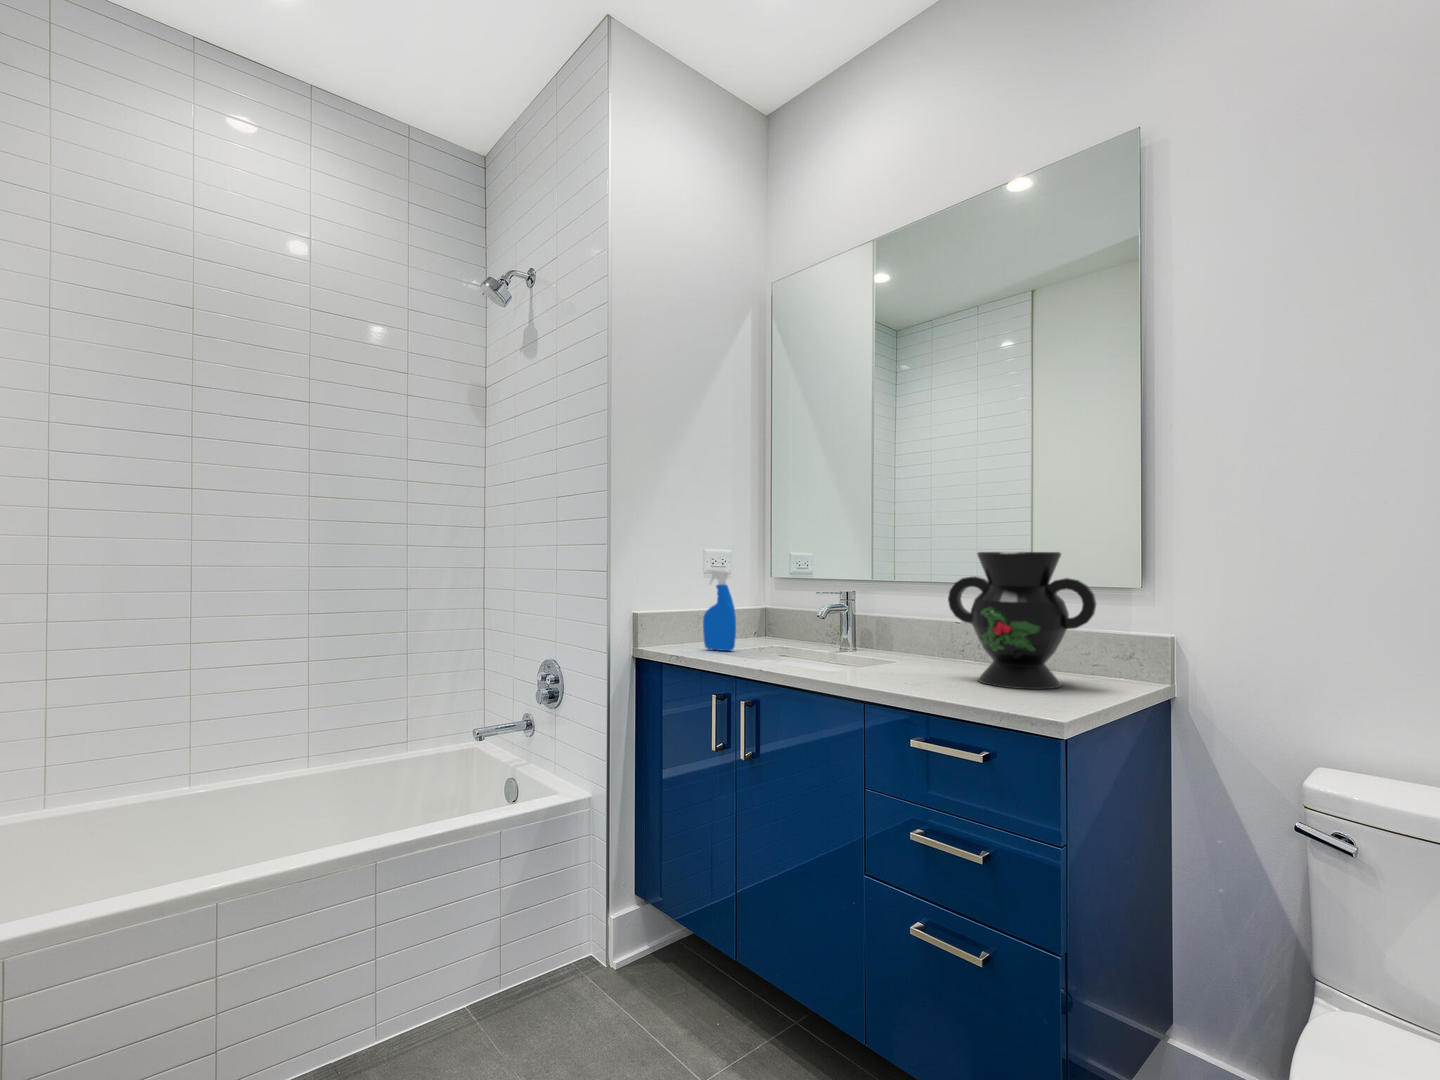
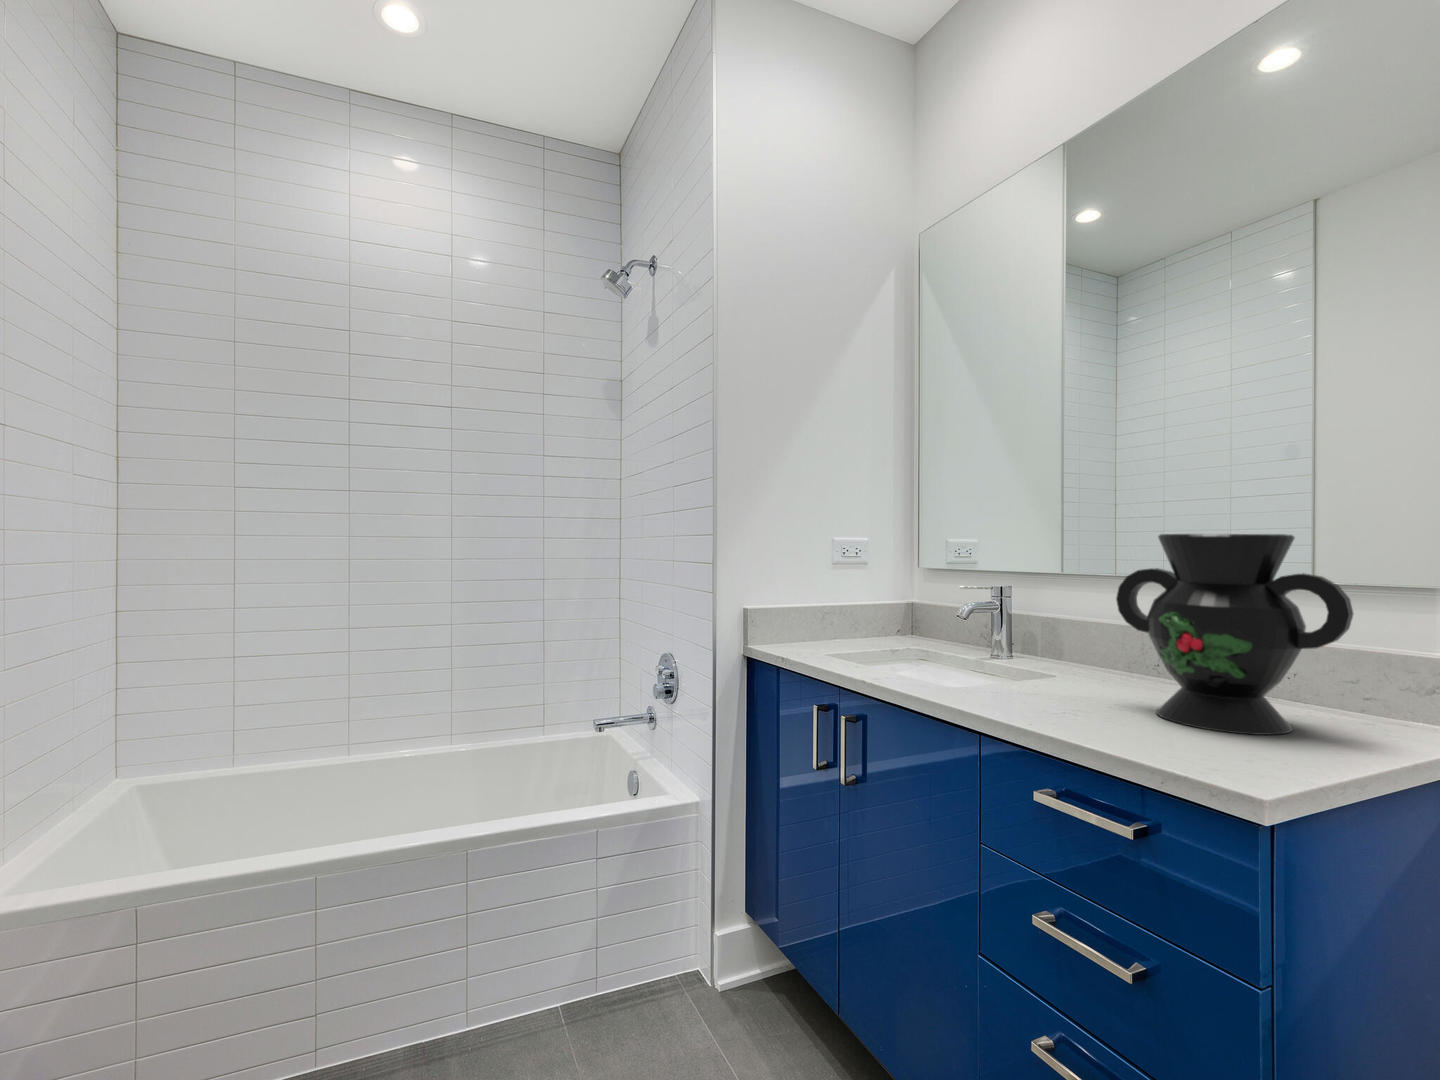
spray bottle: present [703,568,736,651] -> none [824,553,861,650]

